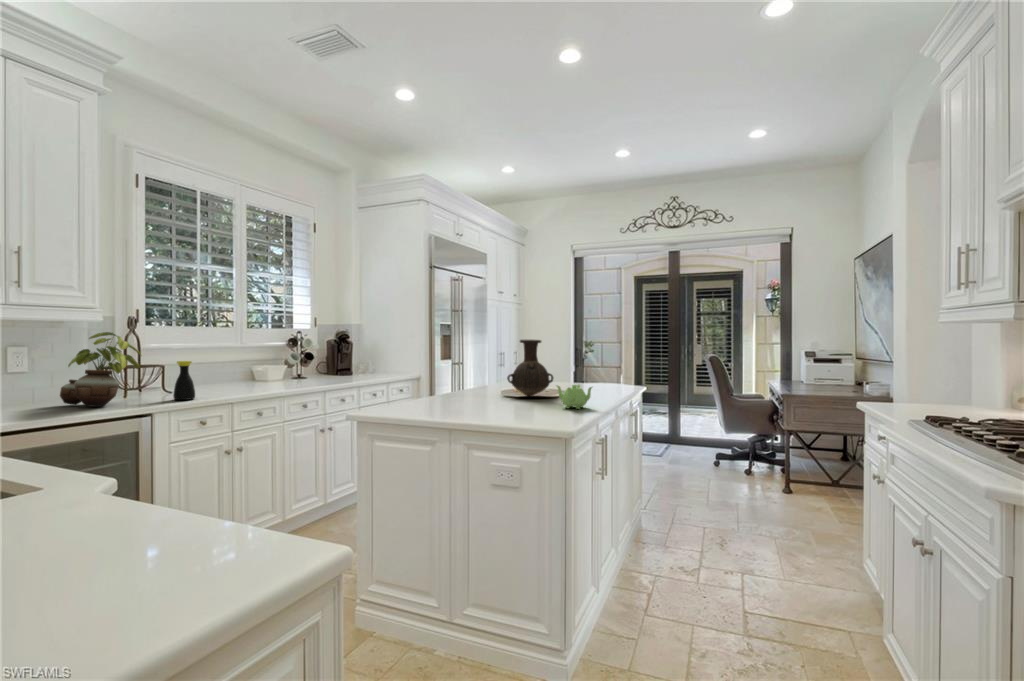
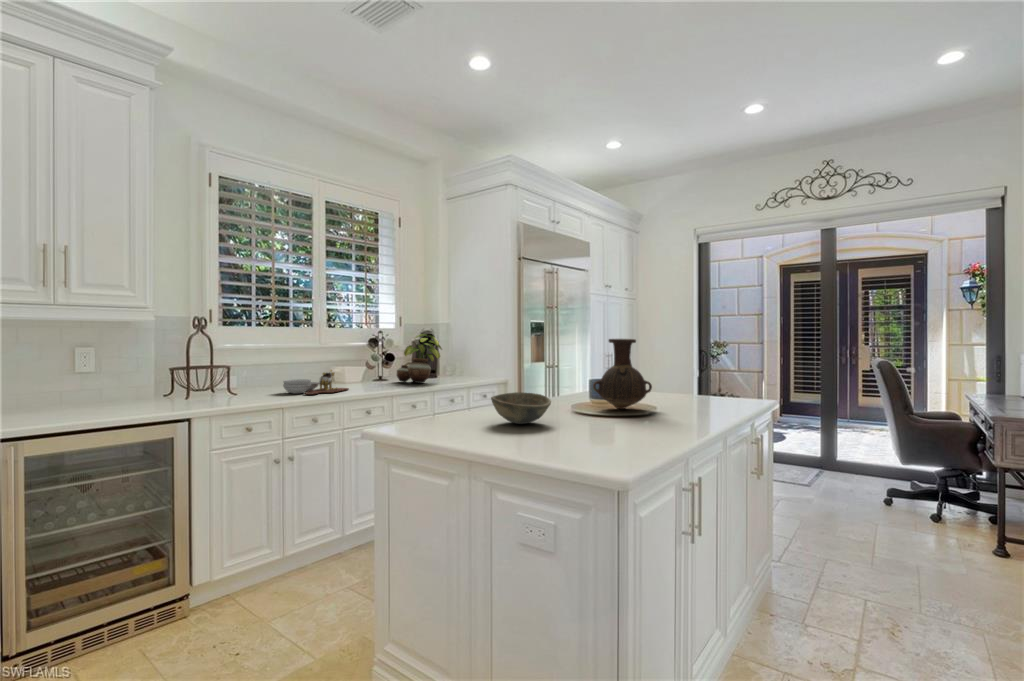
potted plant: present [60,332,141,406] -> present [397,334,442,383]
bottle: present [173,361,195,400] -> none [241,361,262,403]
cutting board: none [210,368,275,391] -> present [283,370,349,395]
bowl: none [430,385,480,410] -> present [491,392,551,424]
teapot: present [557,385,592,409] -> none [648,396,699,428]

